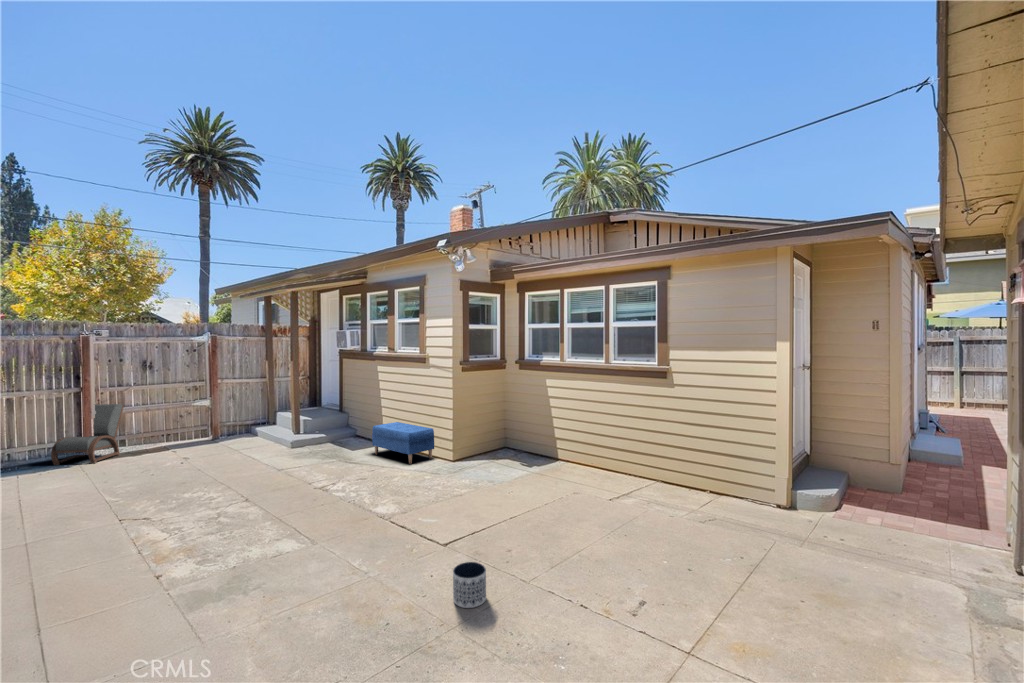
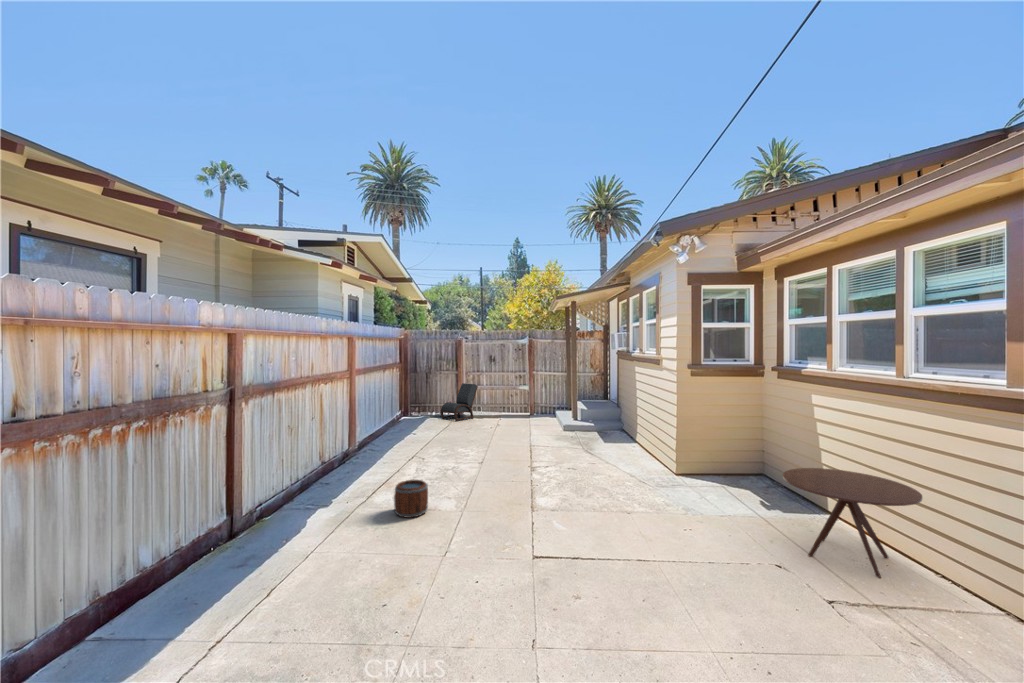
bench: present [372,422,434,464] -> none [614,424,664,469]
round table: none [561,426,631,485] -> present [783,468,922,578]
bucket: none [222,523,273,577] -> present [394,480,428,518]
planter: present [453,562,486,608] -> none [456,573,491,623]

